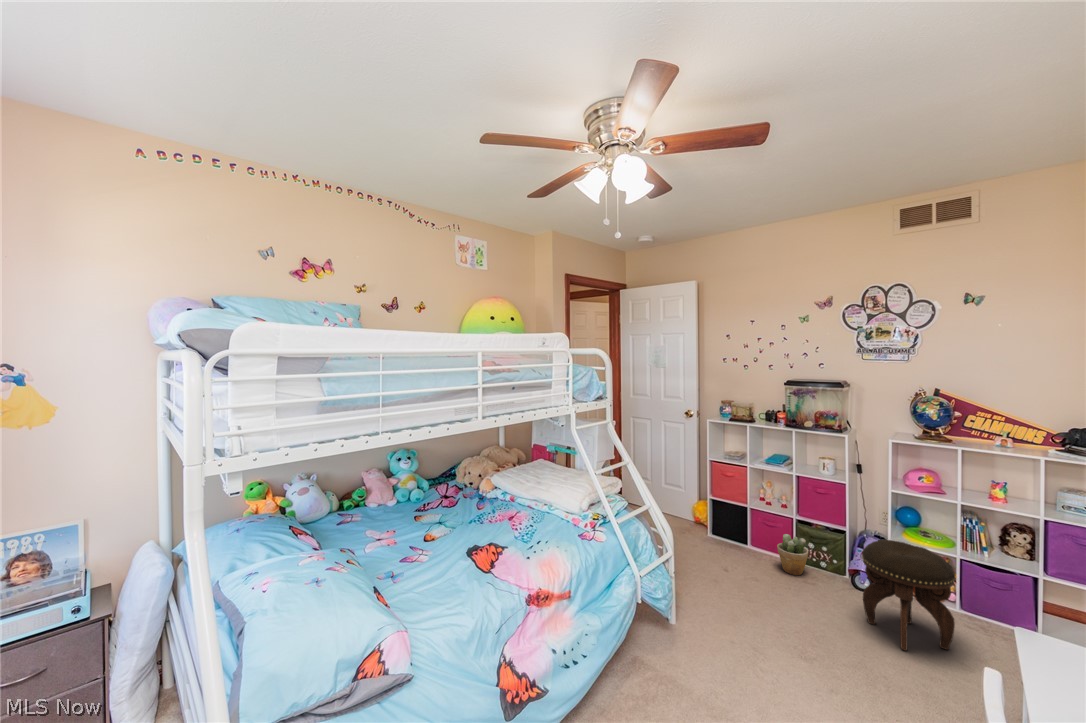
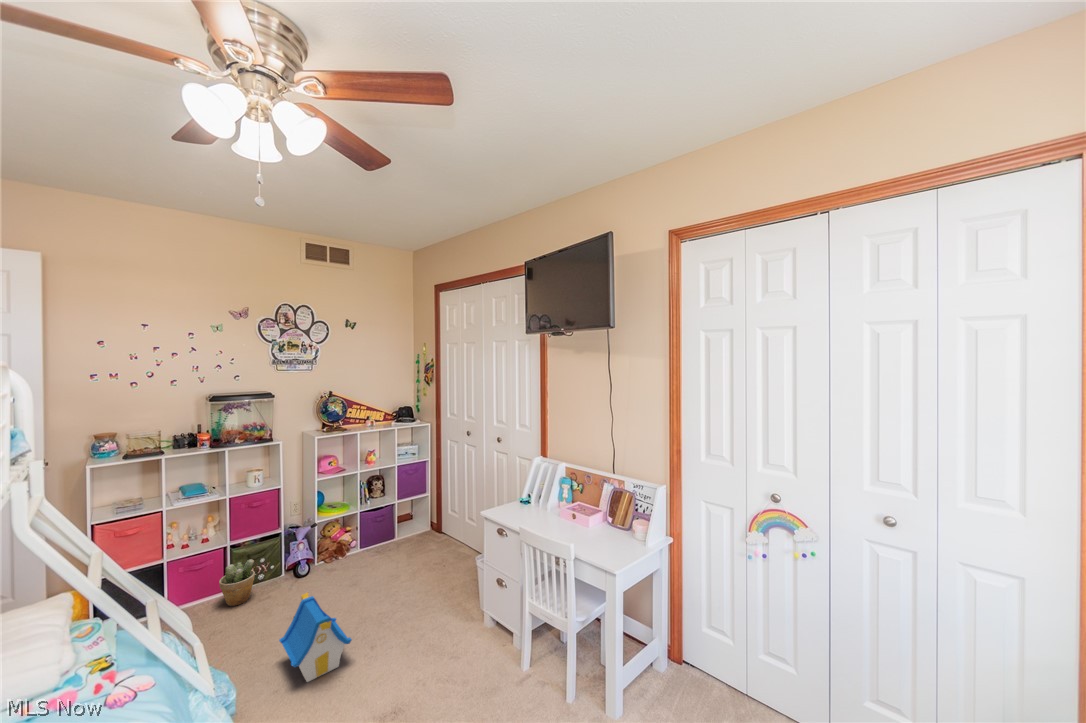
footstool: present [862,540,955,651] -> none [324,512,384,594]
toy house: none [748,583,822,675] -> present [279,593,352,682]

